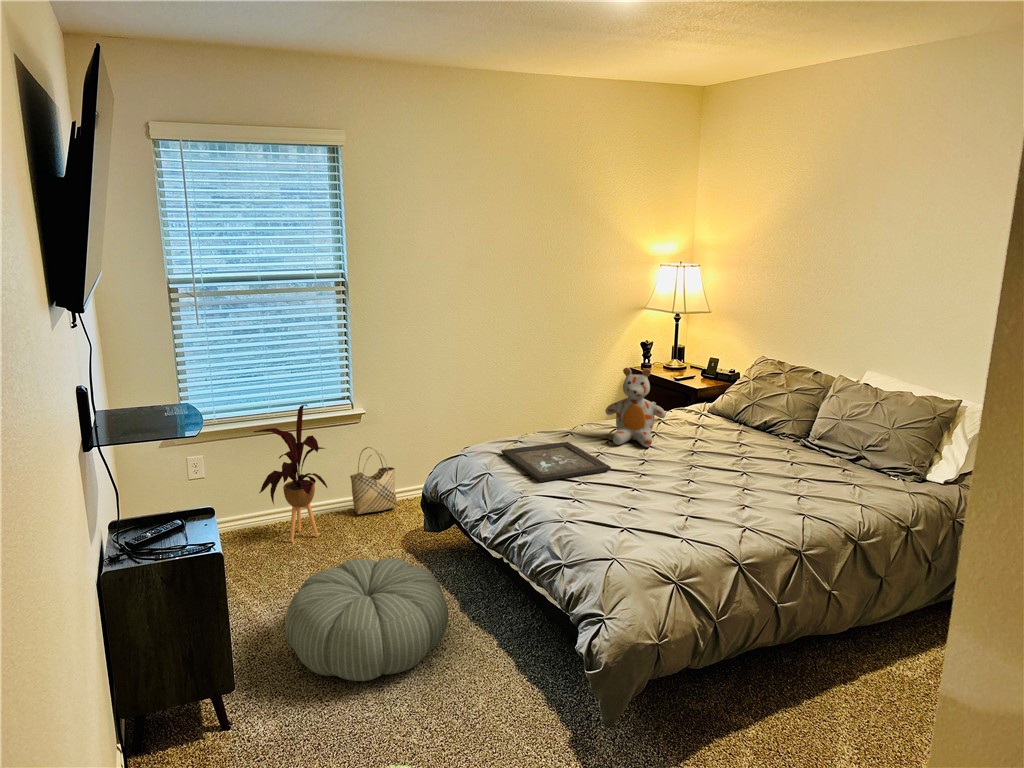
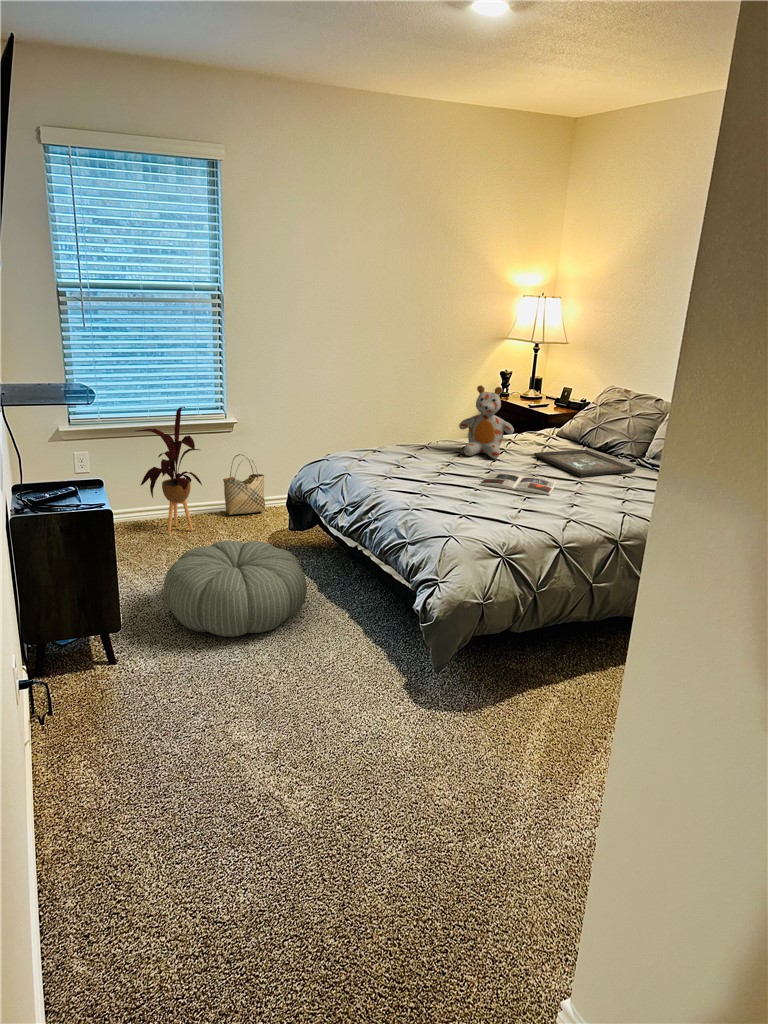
tray: present [502,442,611,482] -> present [534,450,636,477]
magazine: none [636,466,721,494] -> present [480,472,557,495]

